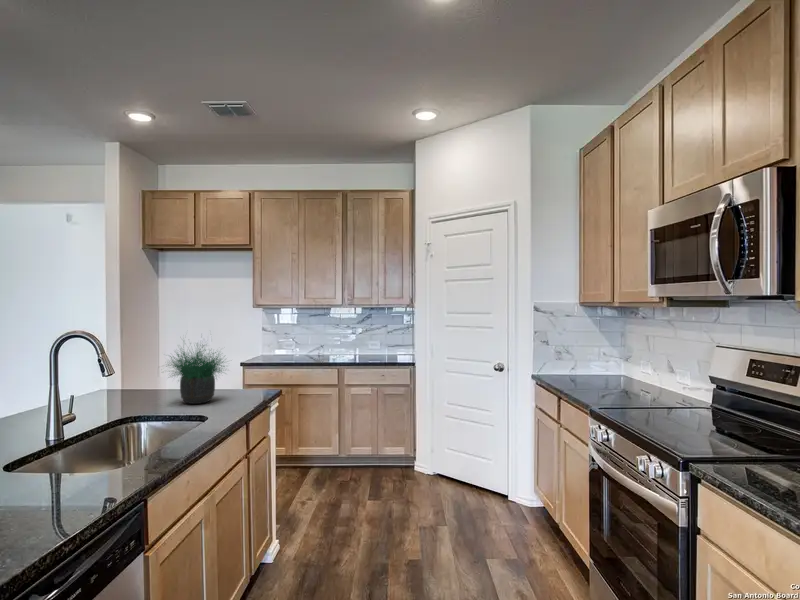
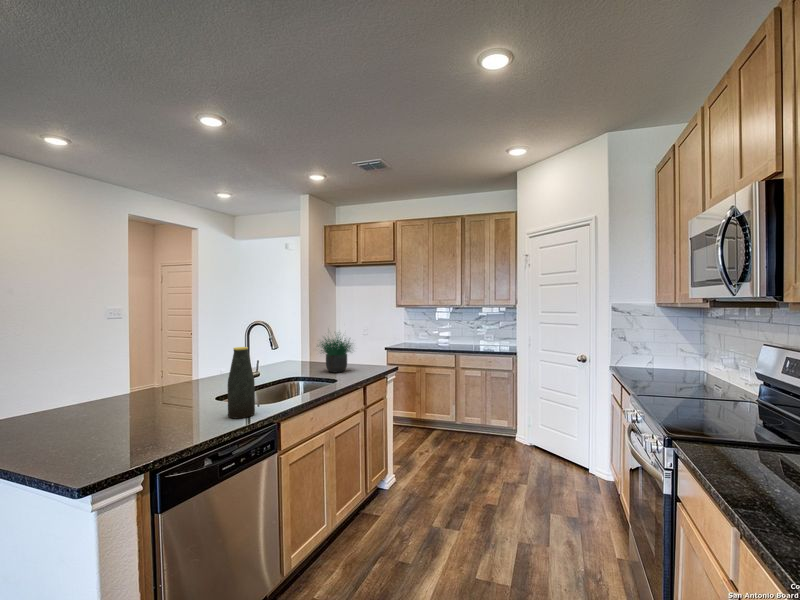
bottle: none [43,373,98,508] -> present [228,347,255,418]

